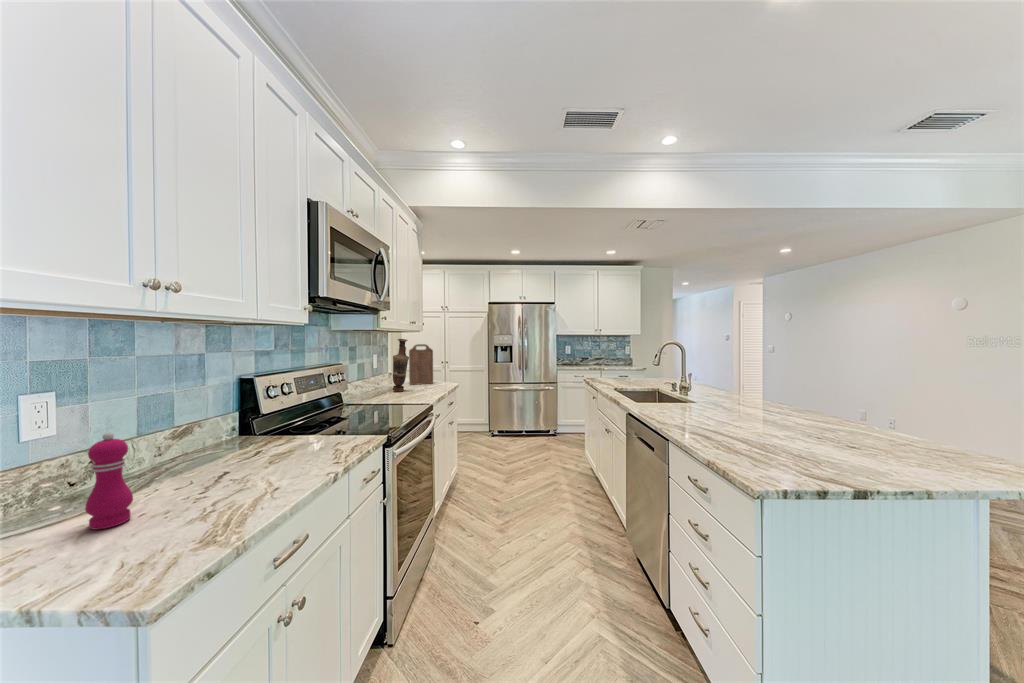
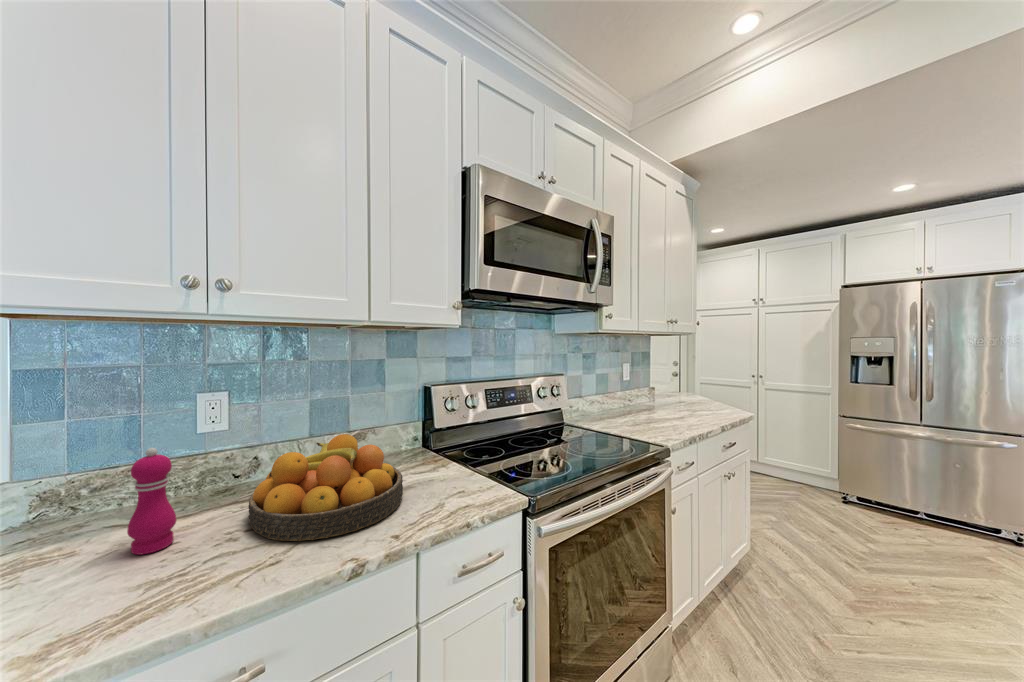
vase: present [392,339,409,392] -> none [645,343,668,416]
cutting board: present [409,344,433,385] -> none [681,351,717,408]
fruit bowl: none [160,416,302,493] -> present [249,434,403,541]

